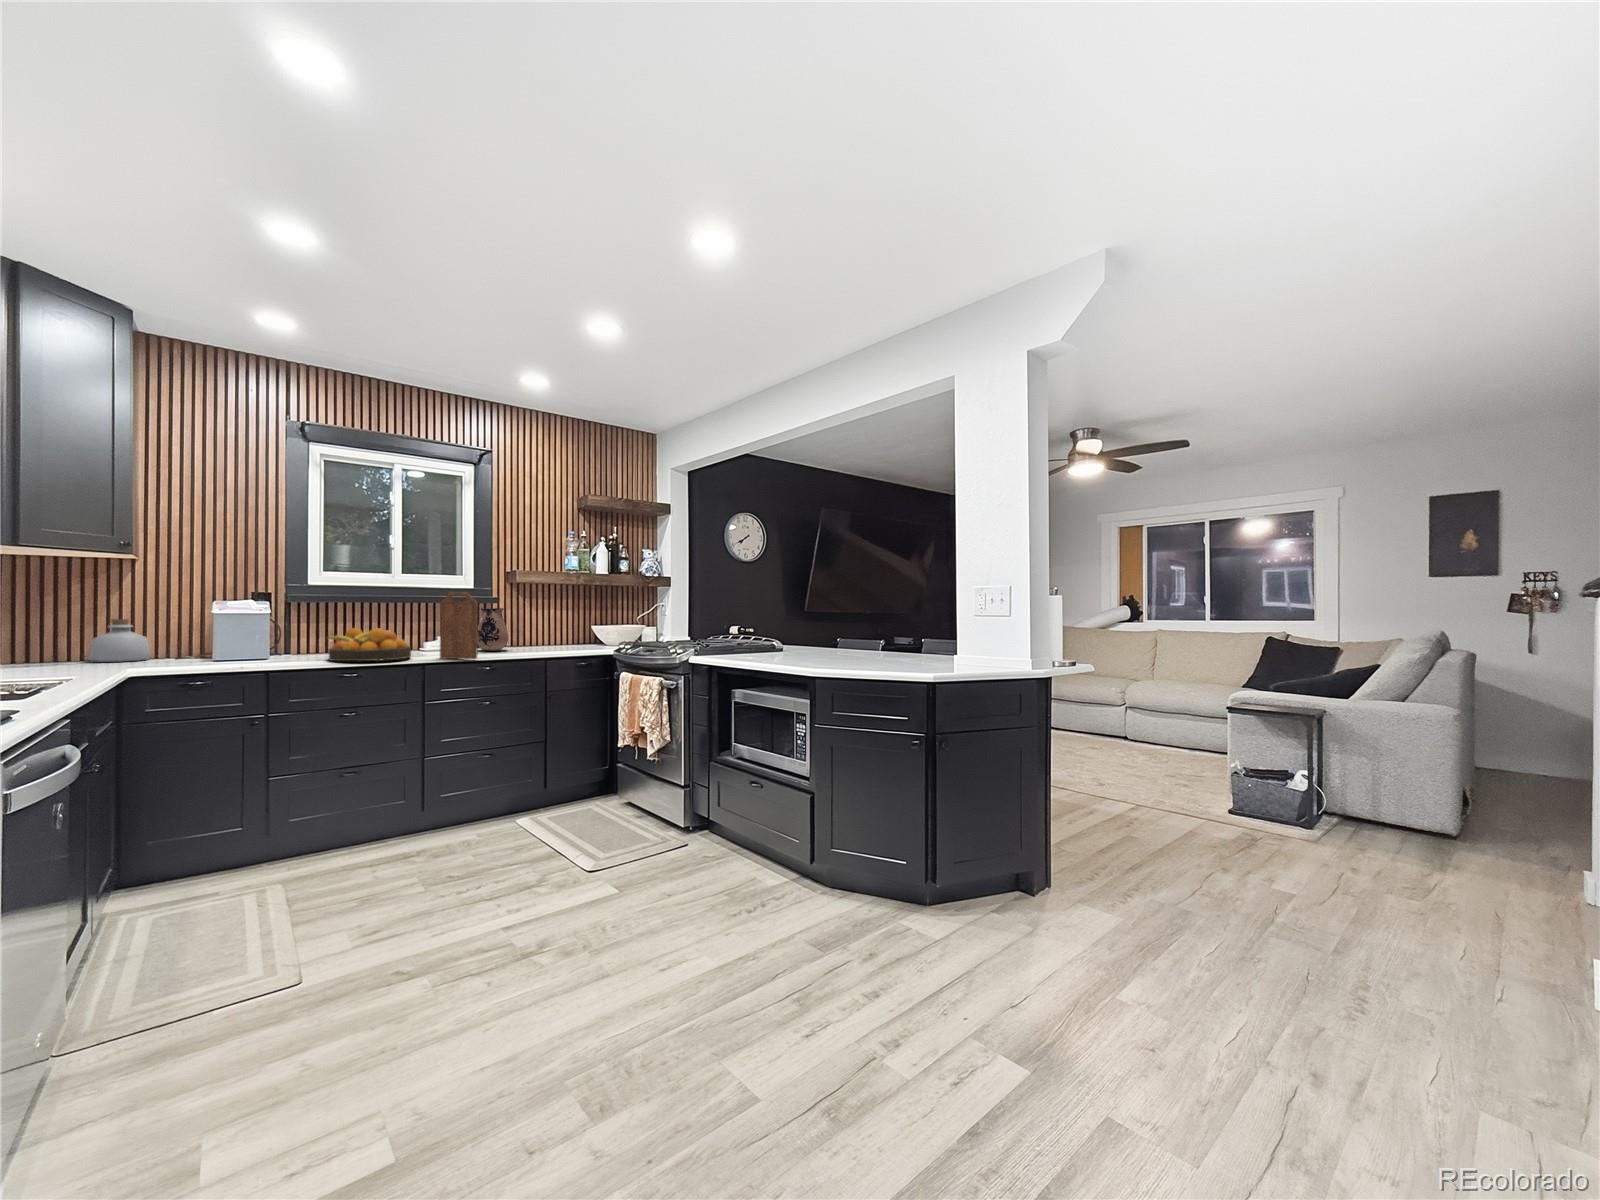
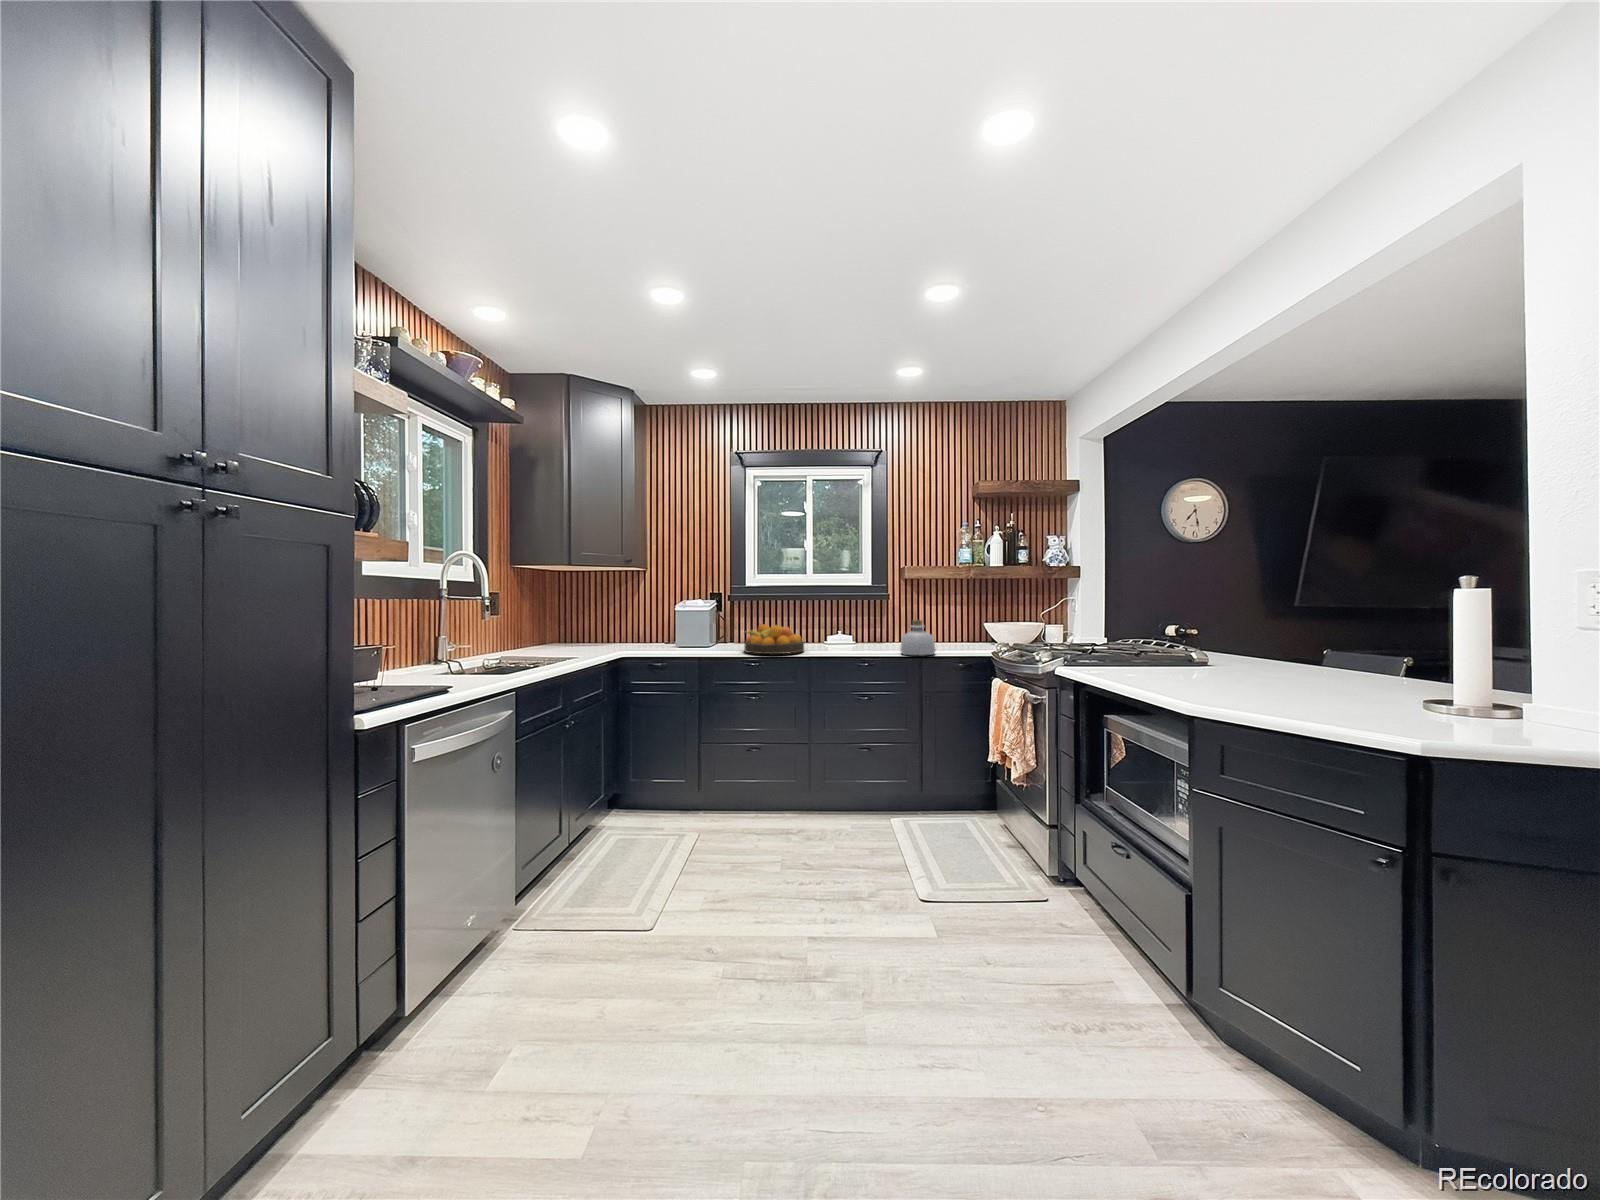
cutting board: present [440,592,478,659] -> none [825,593,853,656]
ceramic pitcher: present [477,608,508,651] -> none [866,605,894,646]
bottle: present [88,619,151,662] -> present [901,620,936,656]

